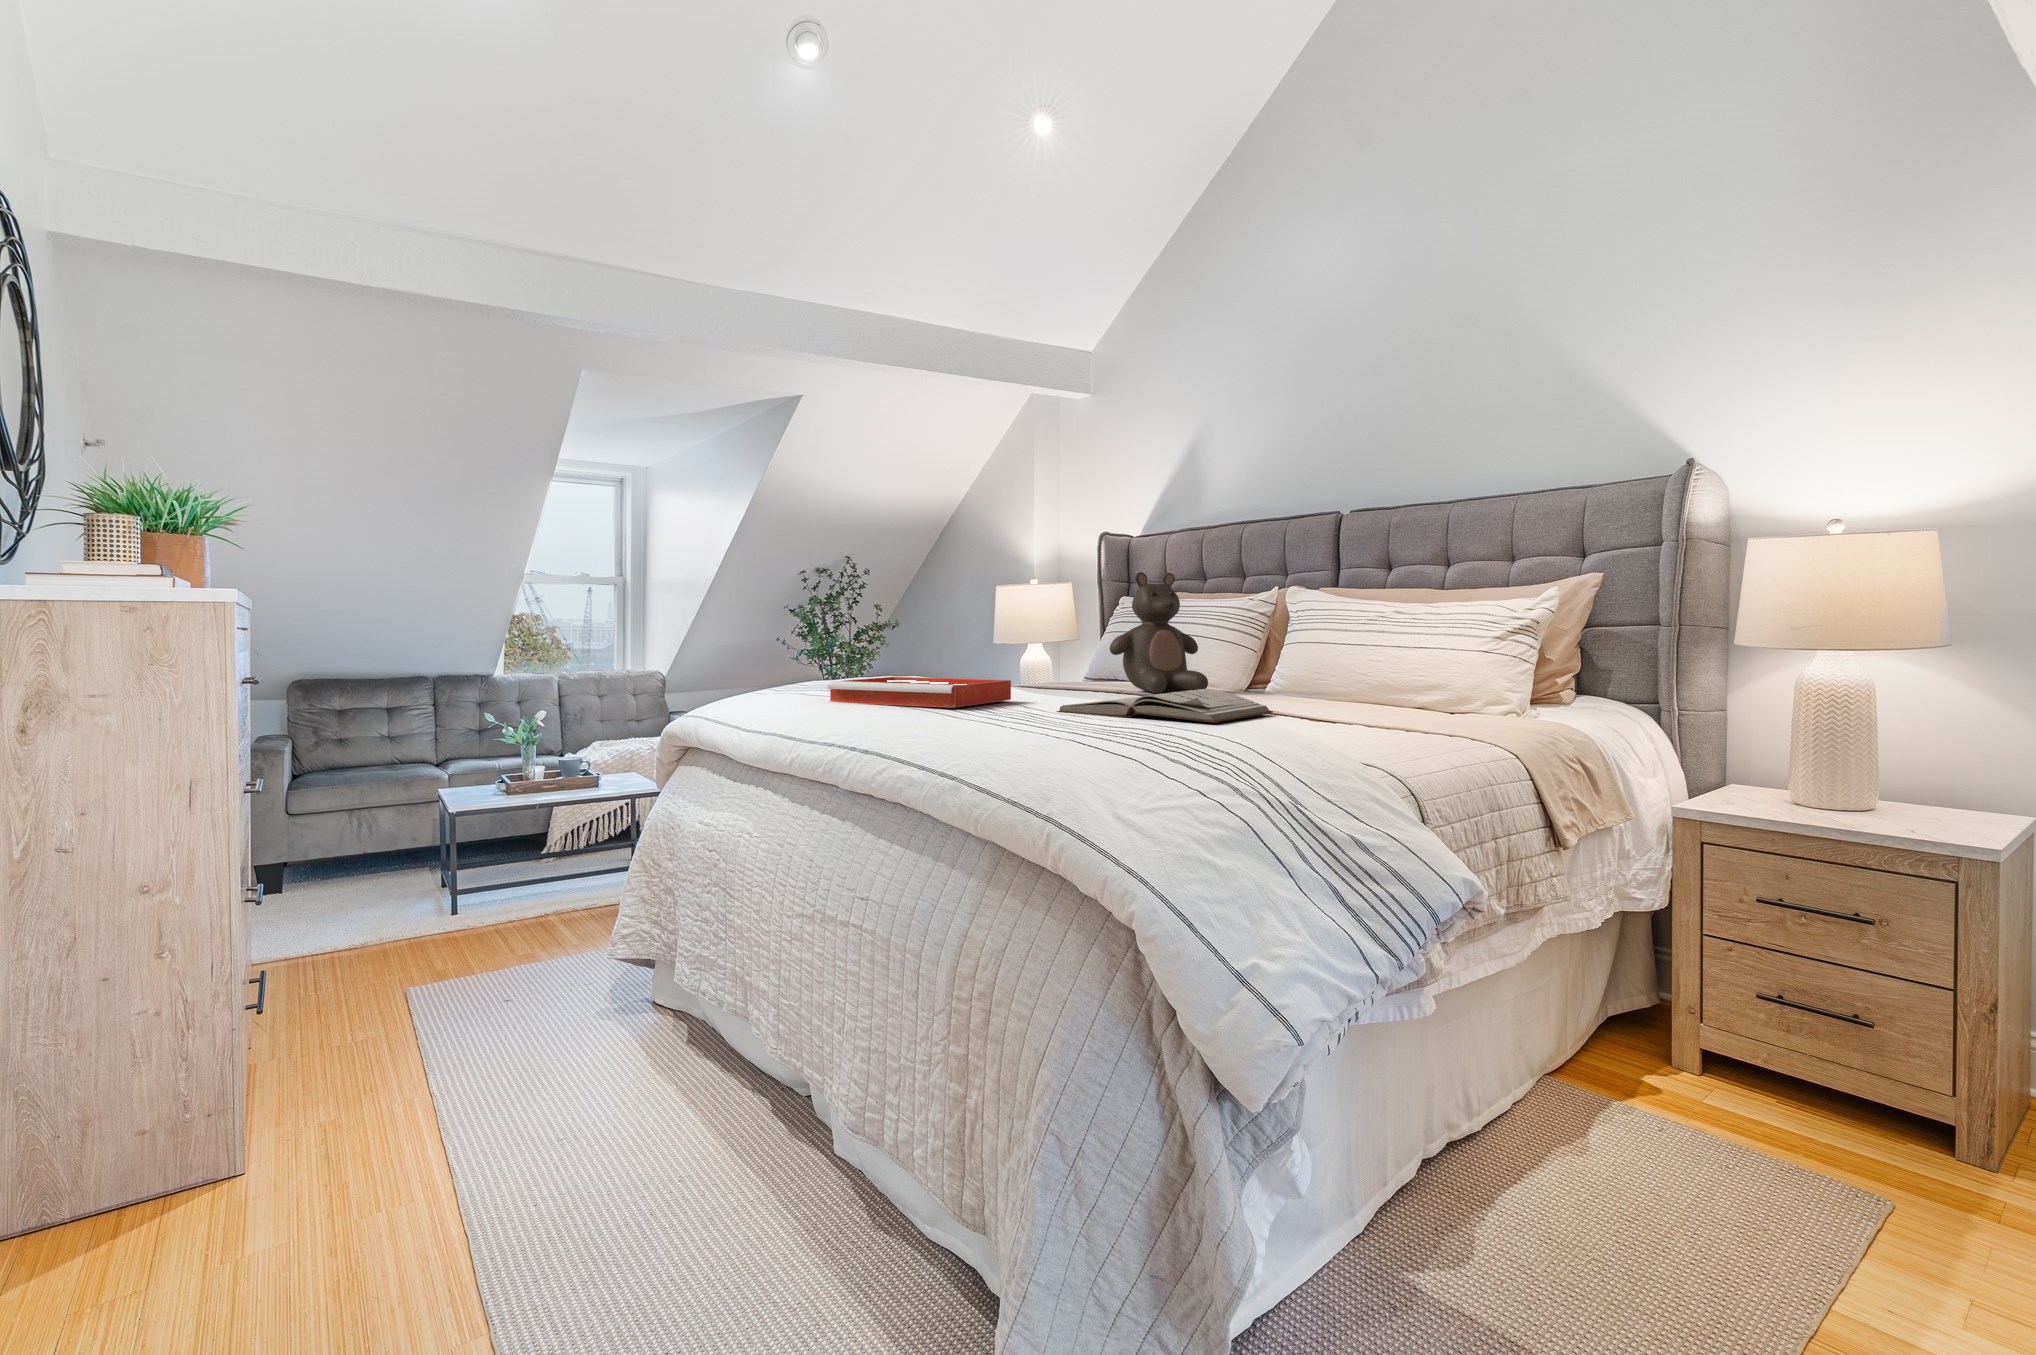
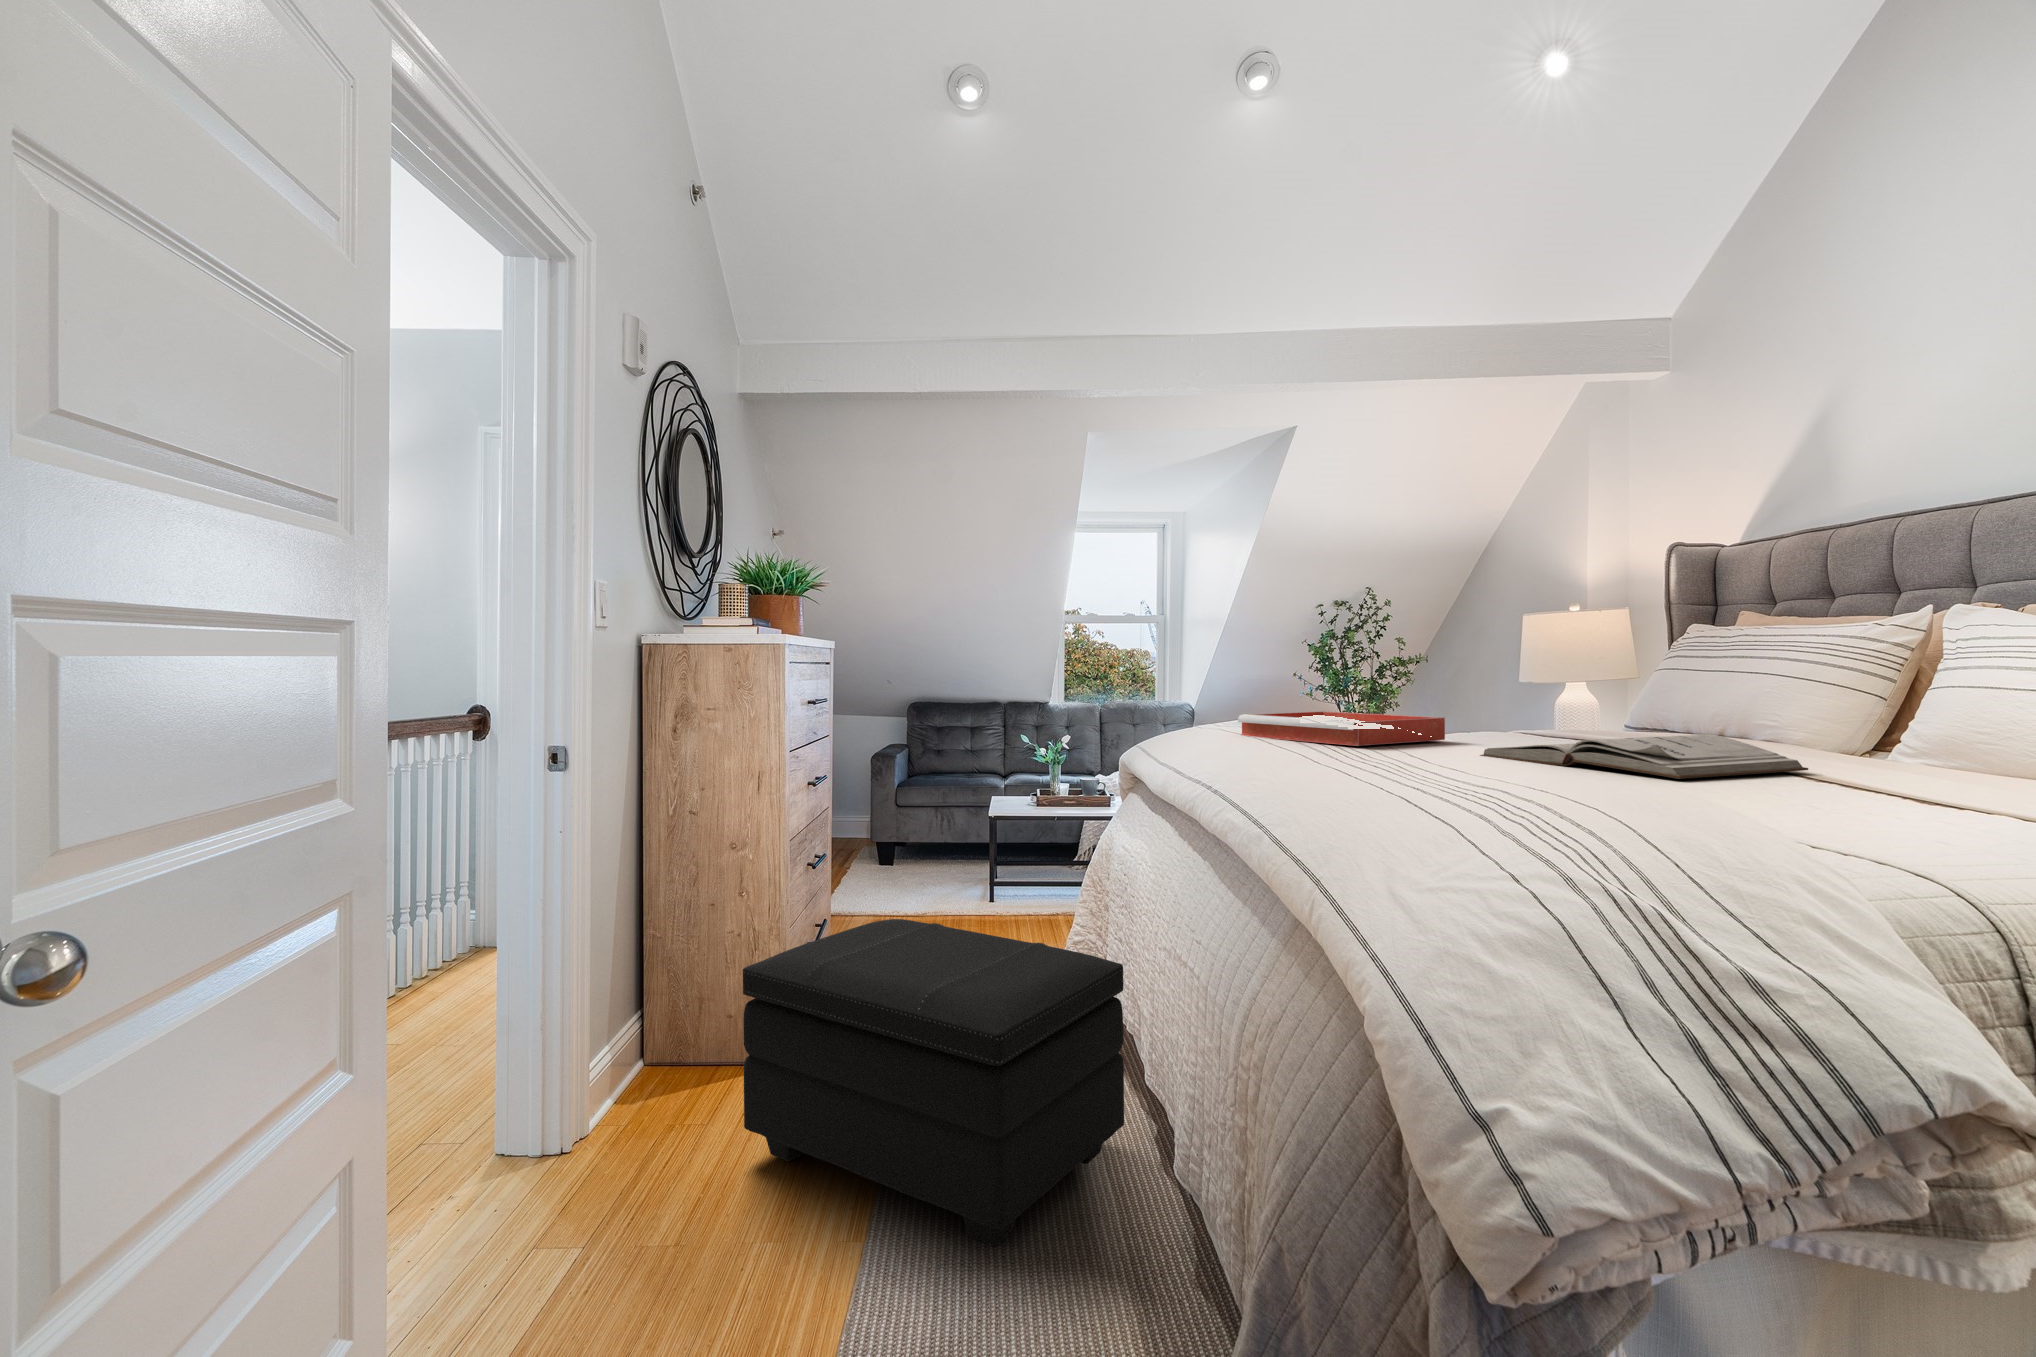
teddy bear: present [1110,572,1208,694] -> none [1607,588,1754,740]
footstool: none [248,936,746,1263] -> present [743,919,1124,1246]

